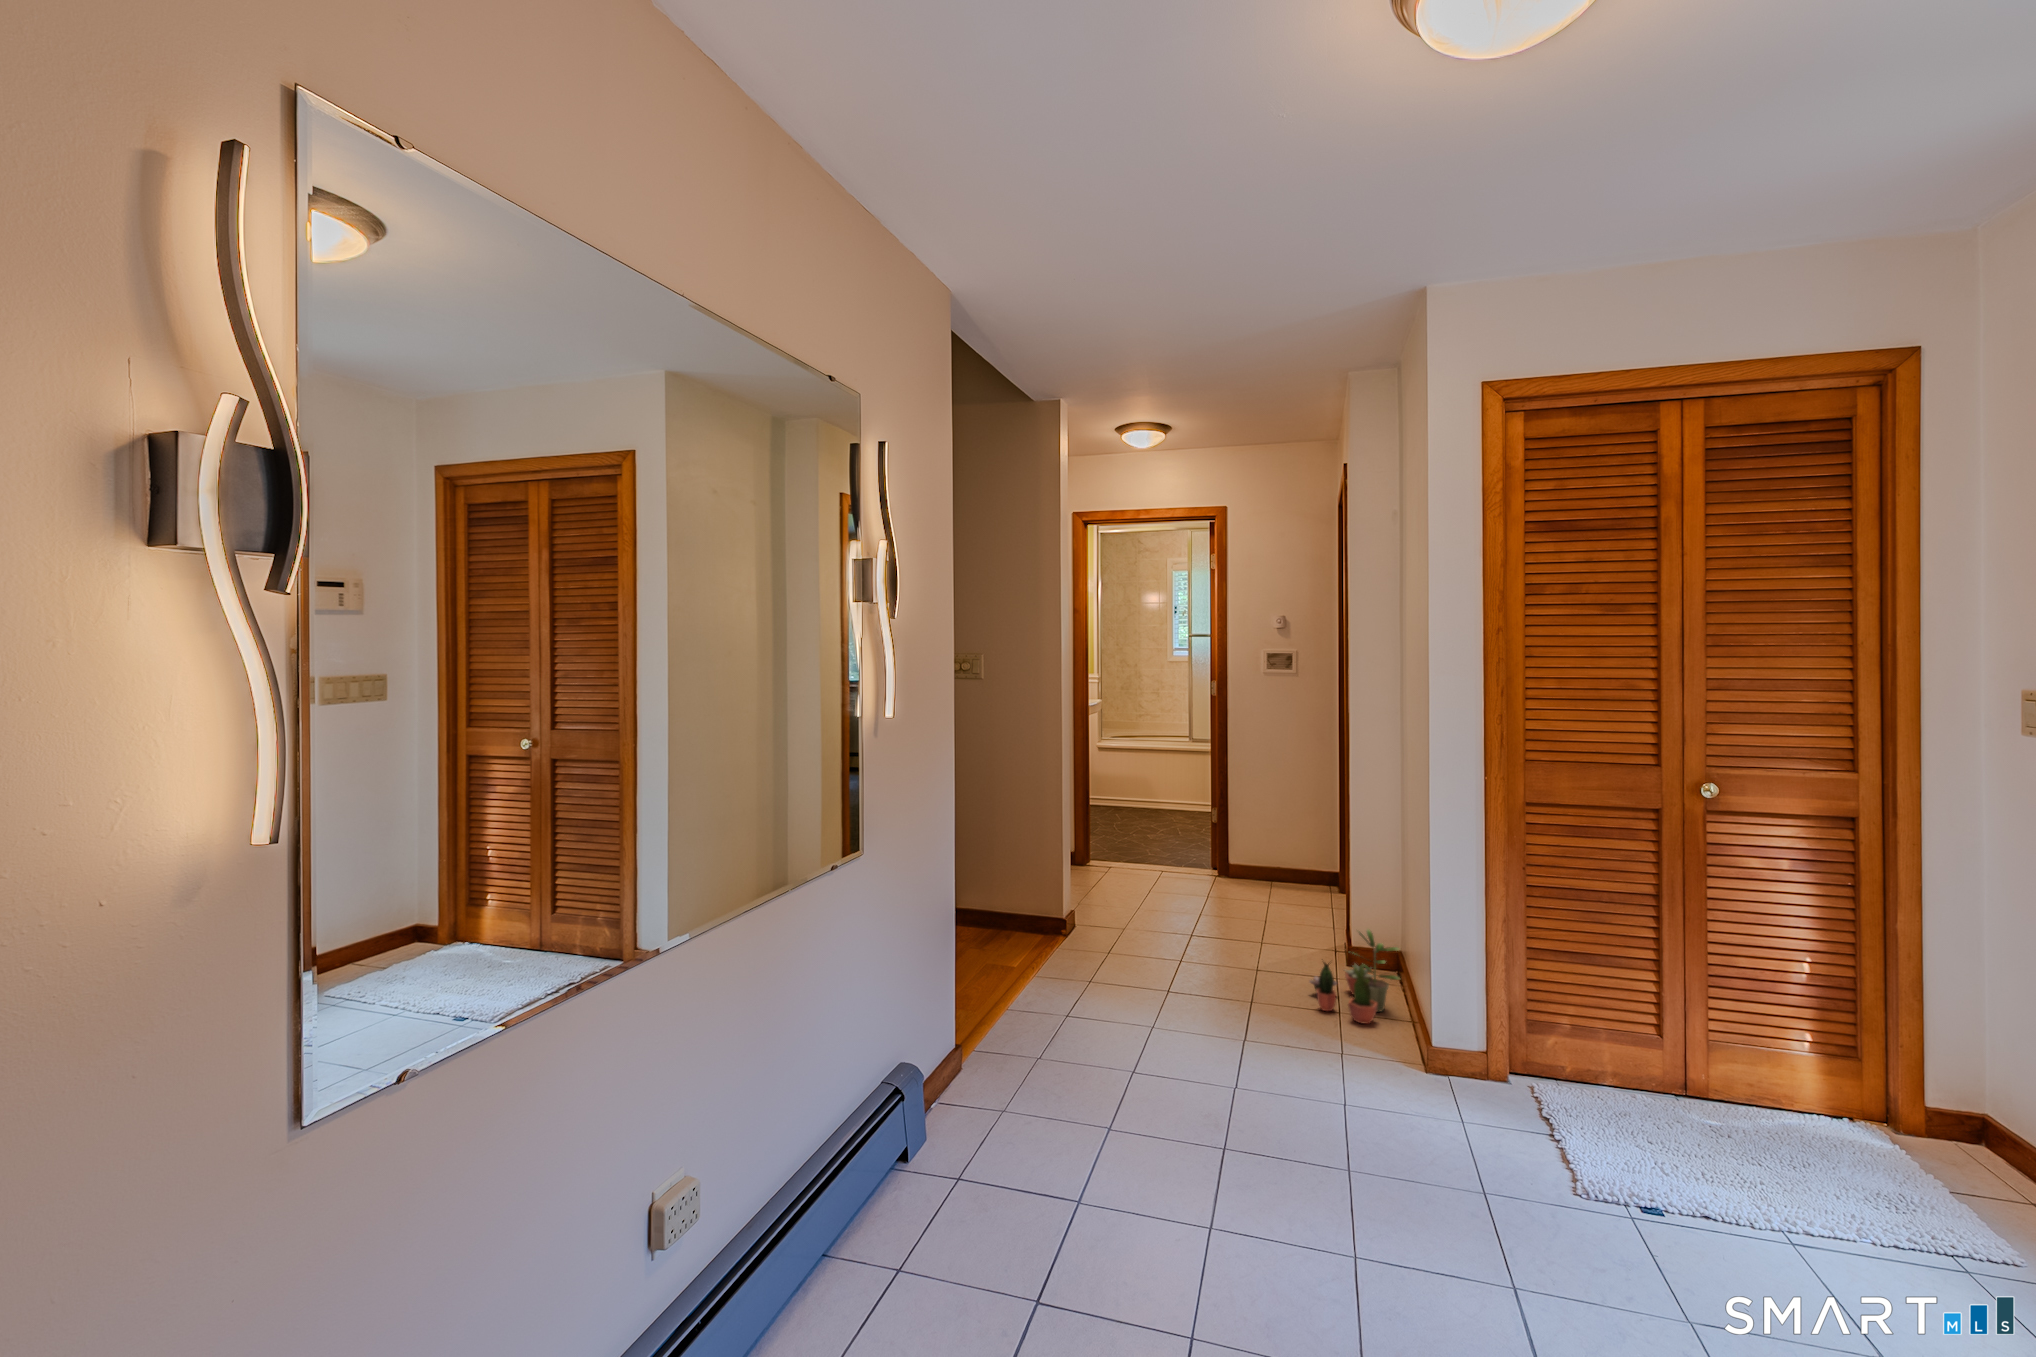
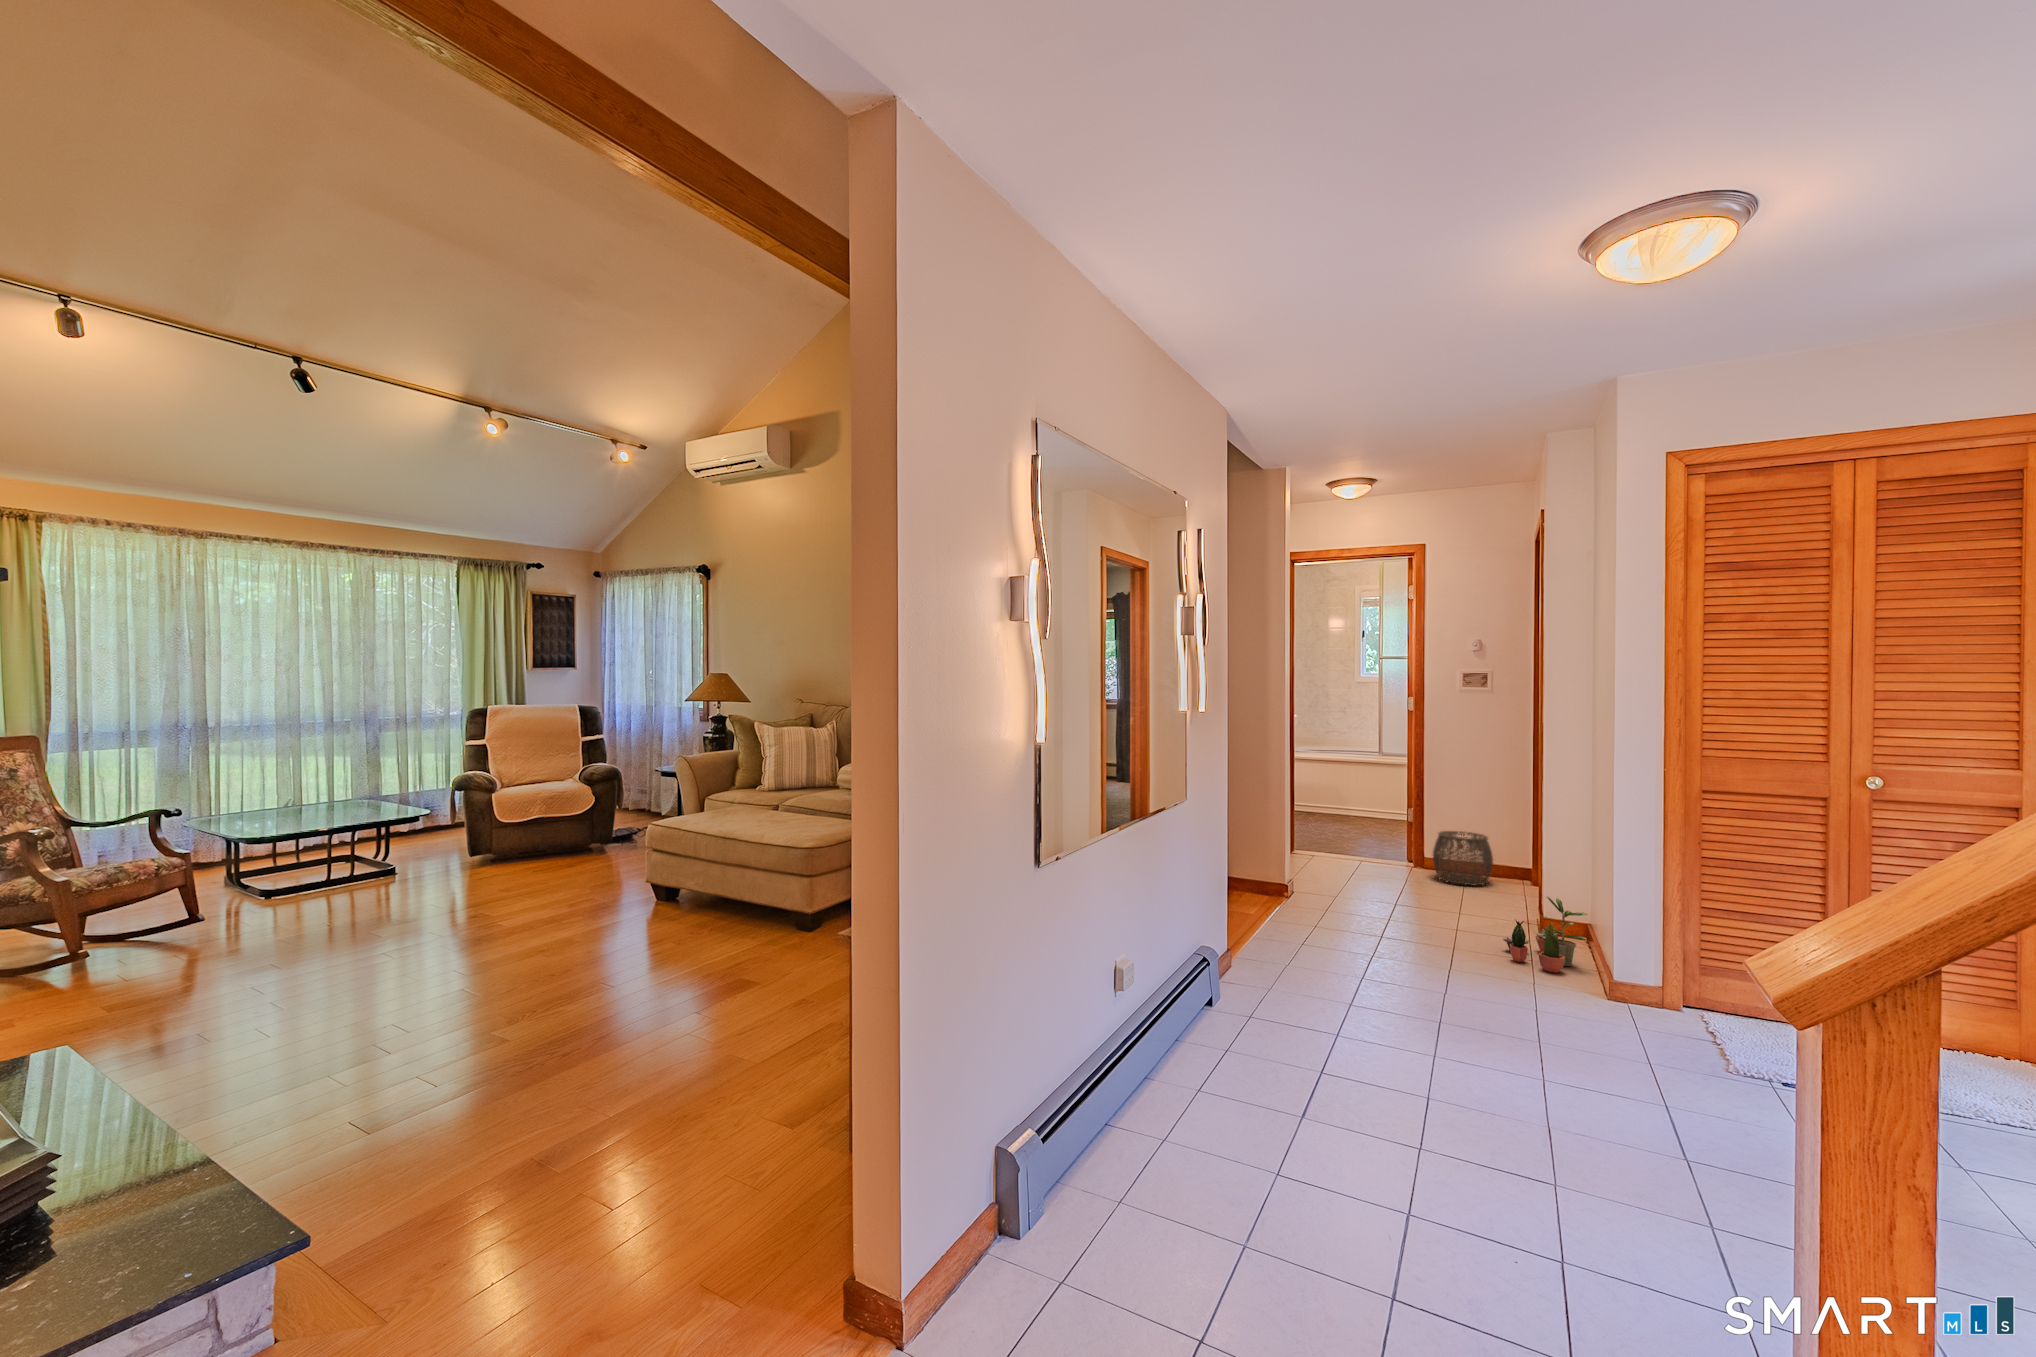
woven basket: none [1236,836,1302,900] -> present [1433,831,1493,886]

